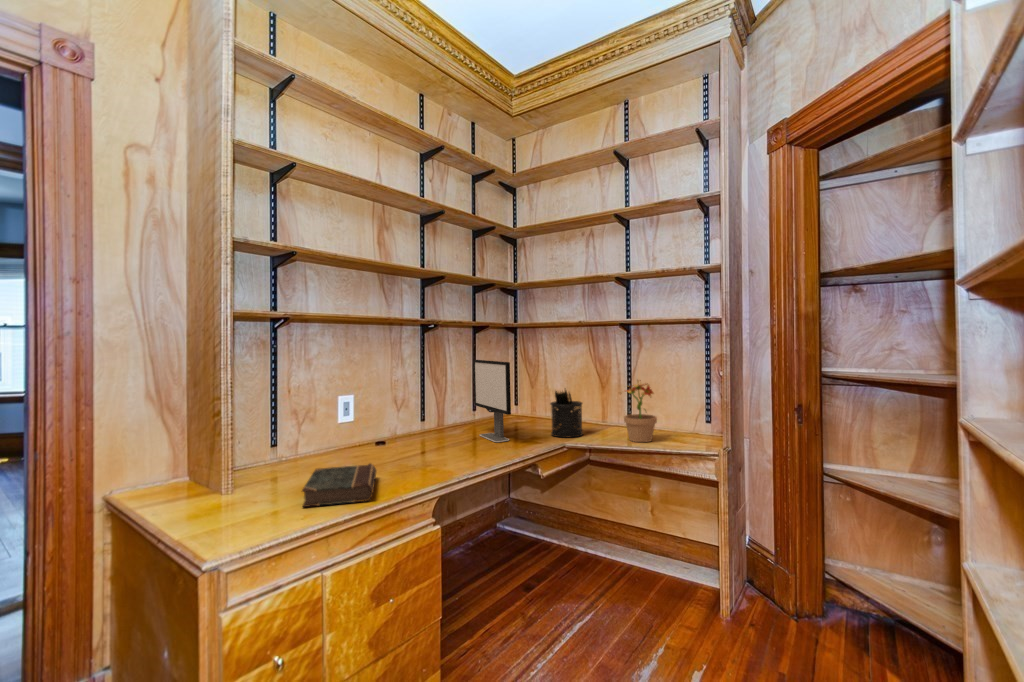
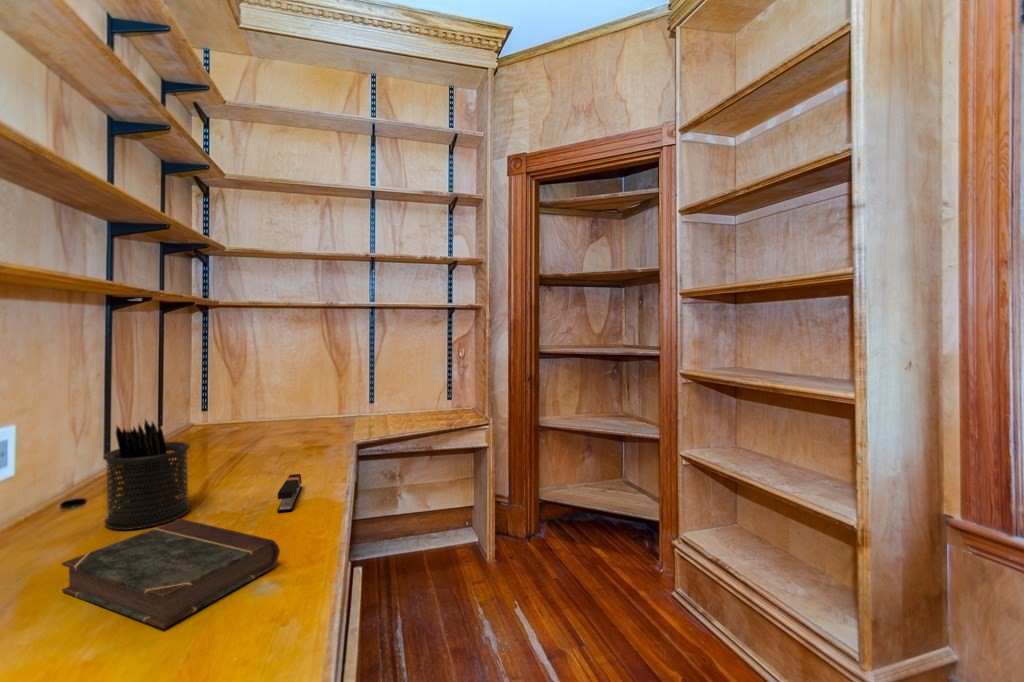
computer monitor: present [474,360,511,442] -> none [188,345,291,455]
potted plant: present [624,380,657,442] -> none [392,363,425,426]
pen holder: present [550,390,583,437] -> present [103,420,190,530]
stapler: none [428,456,467,478] -> present [277,474,302,512]

